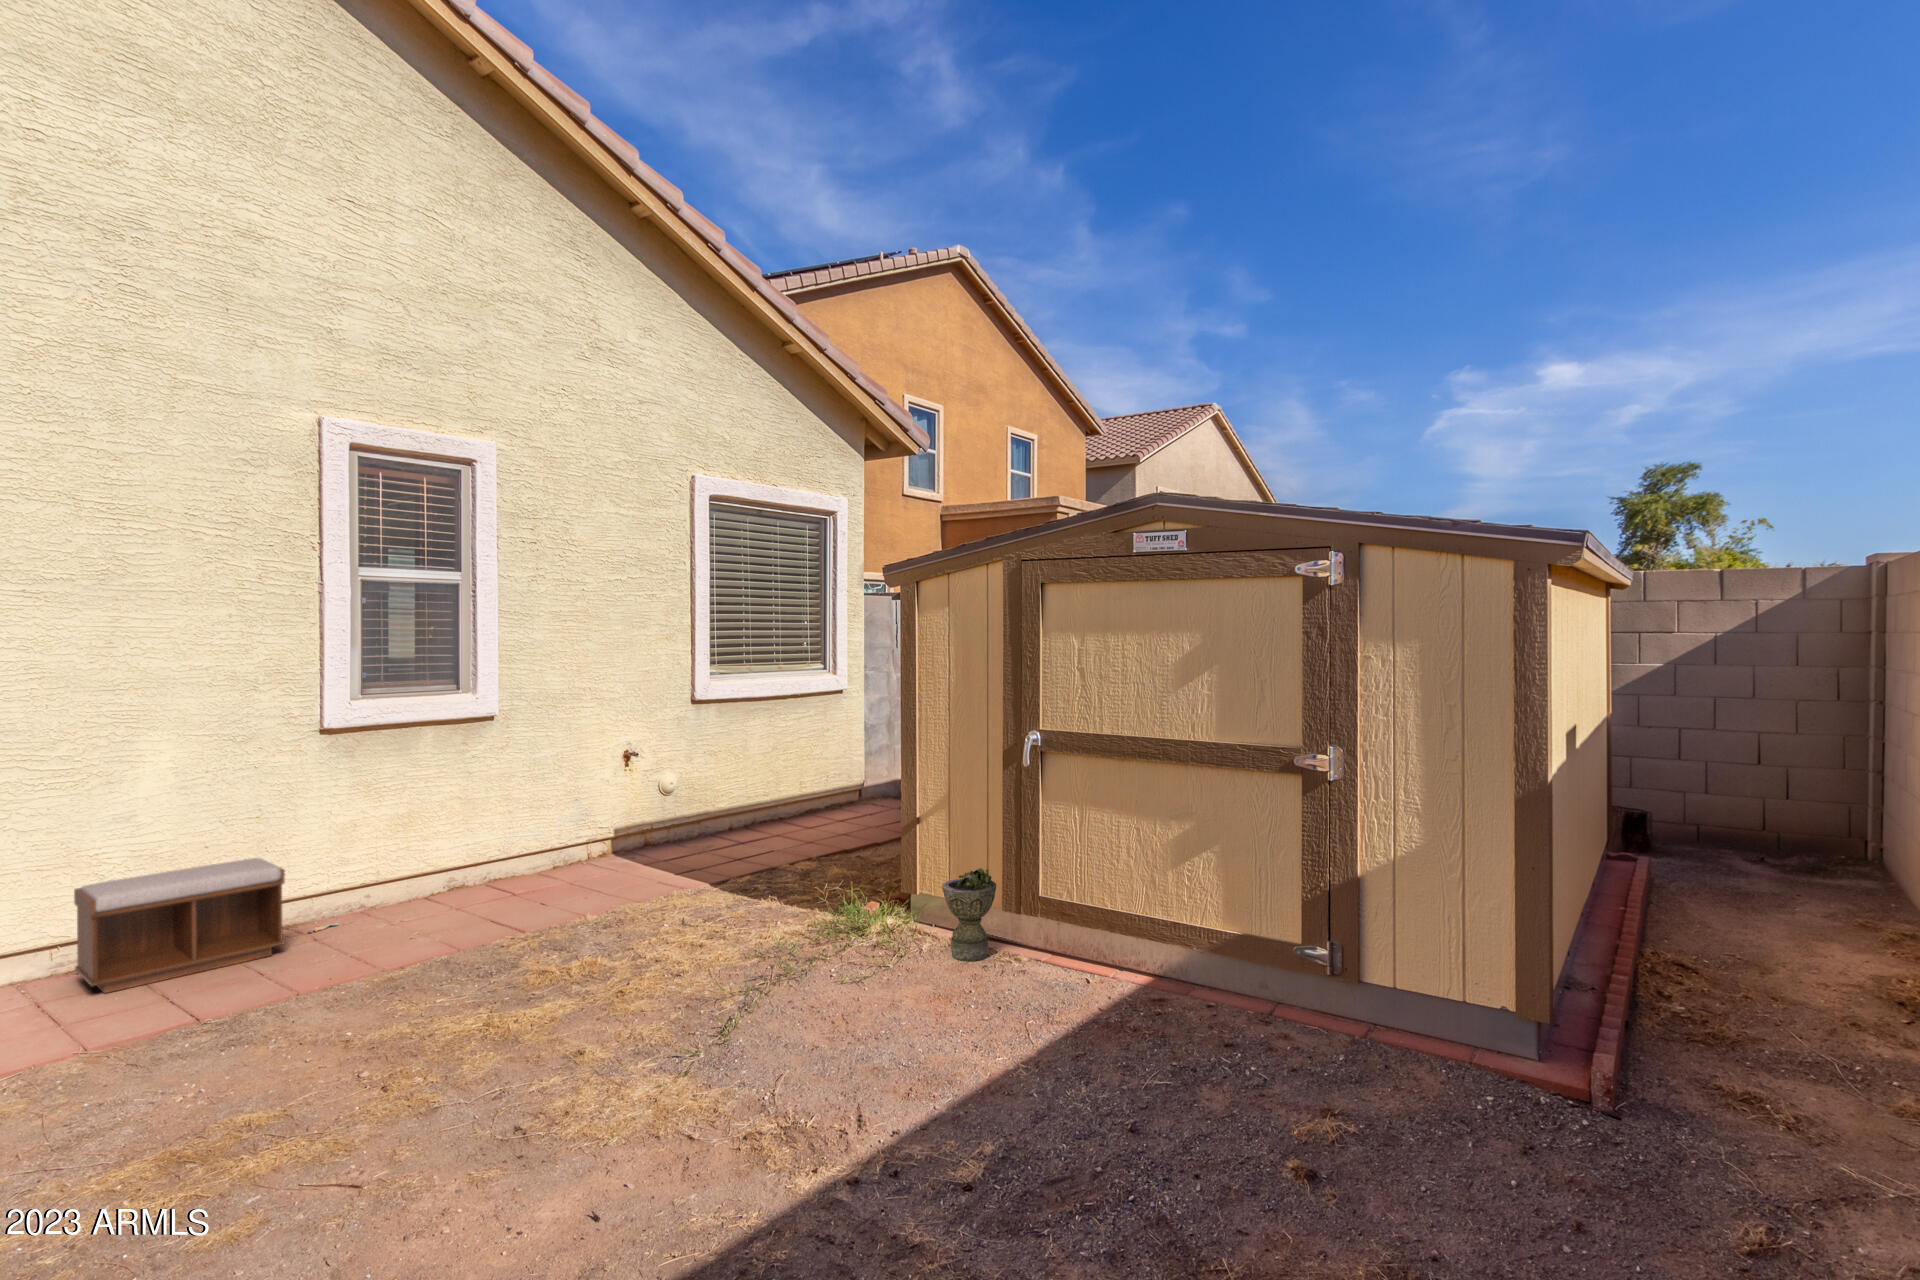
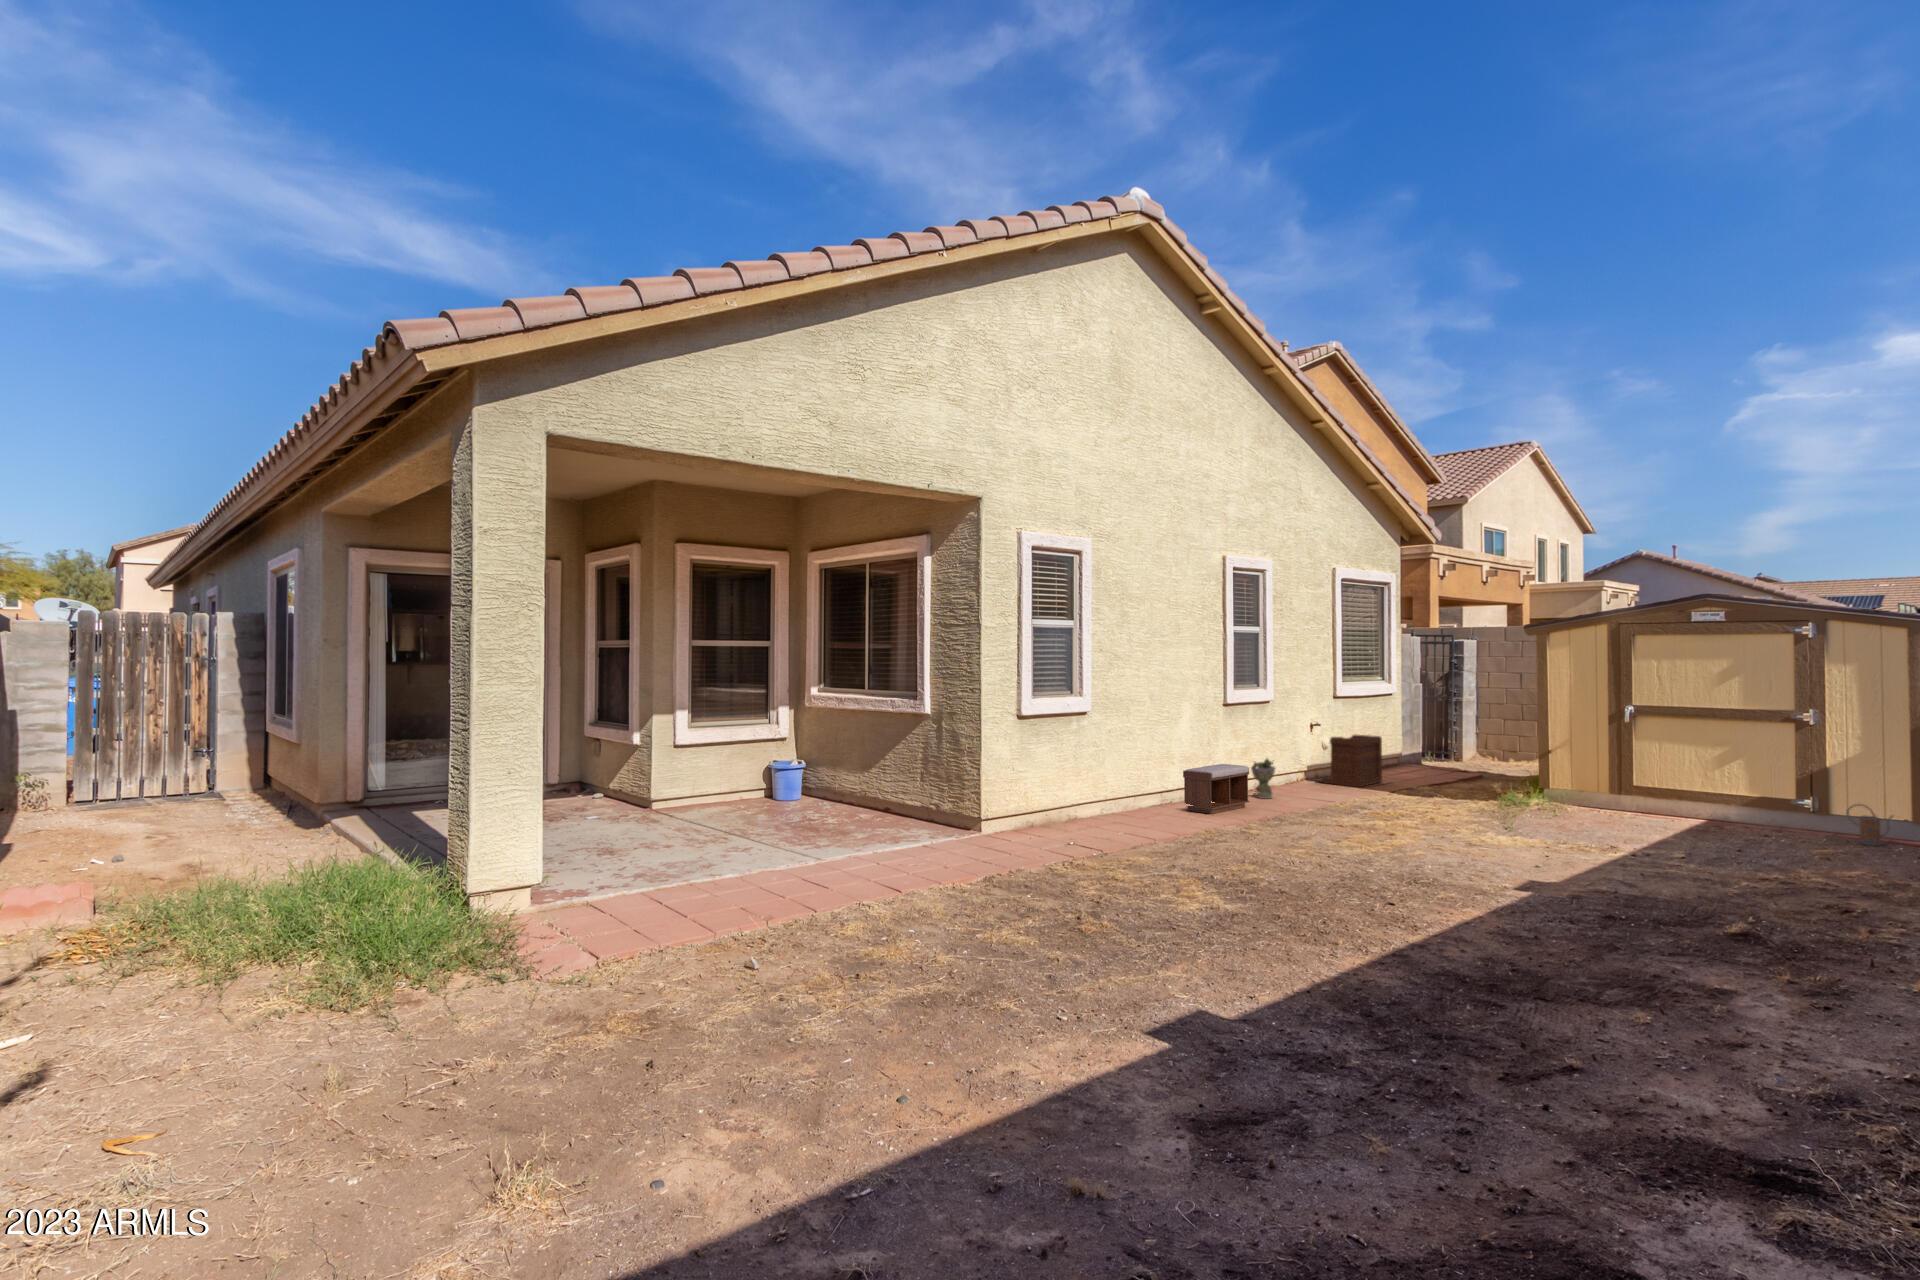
wooden crate: none [635,766,754,868] -> present [1316,734,1382,787]
planter: present [942,868,996,961] -> present [1251,758,1275,799]
watering can: none [1386,975,1480,1081] -> present [1847,804,1892,846]

